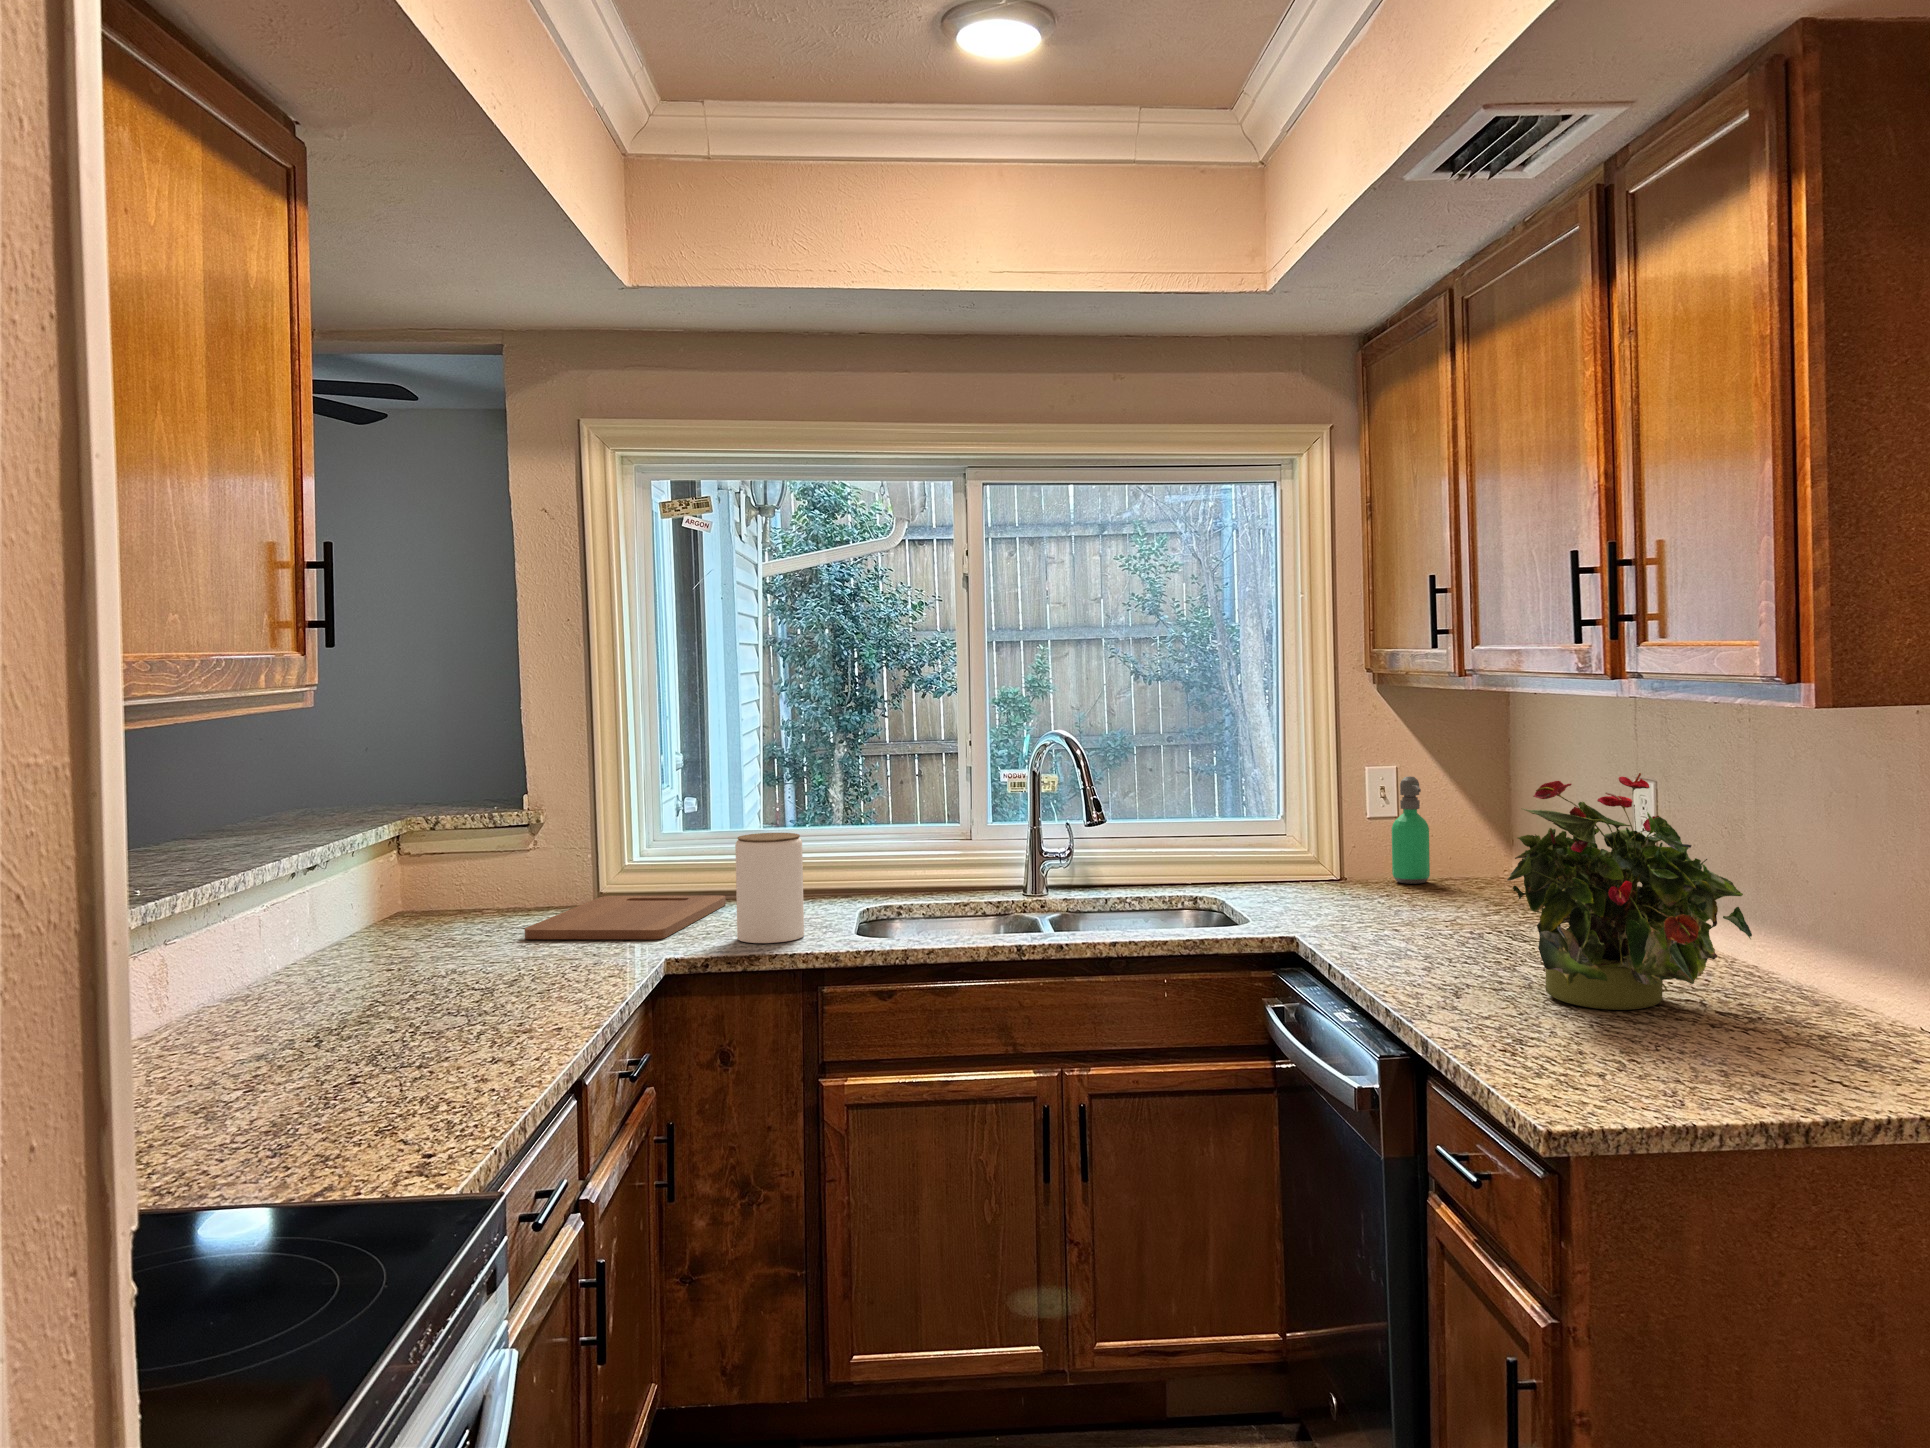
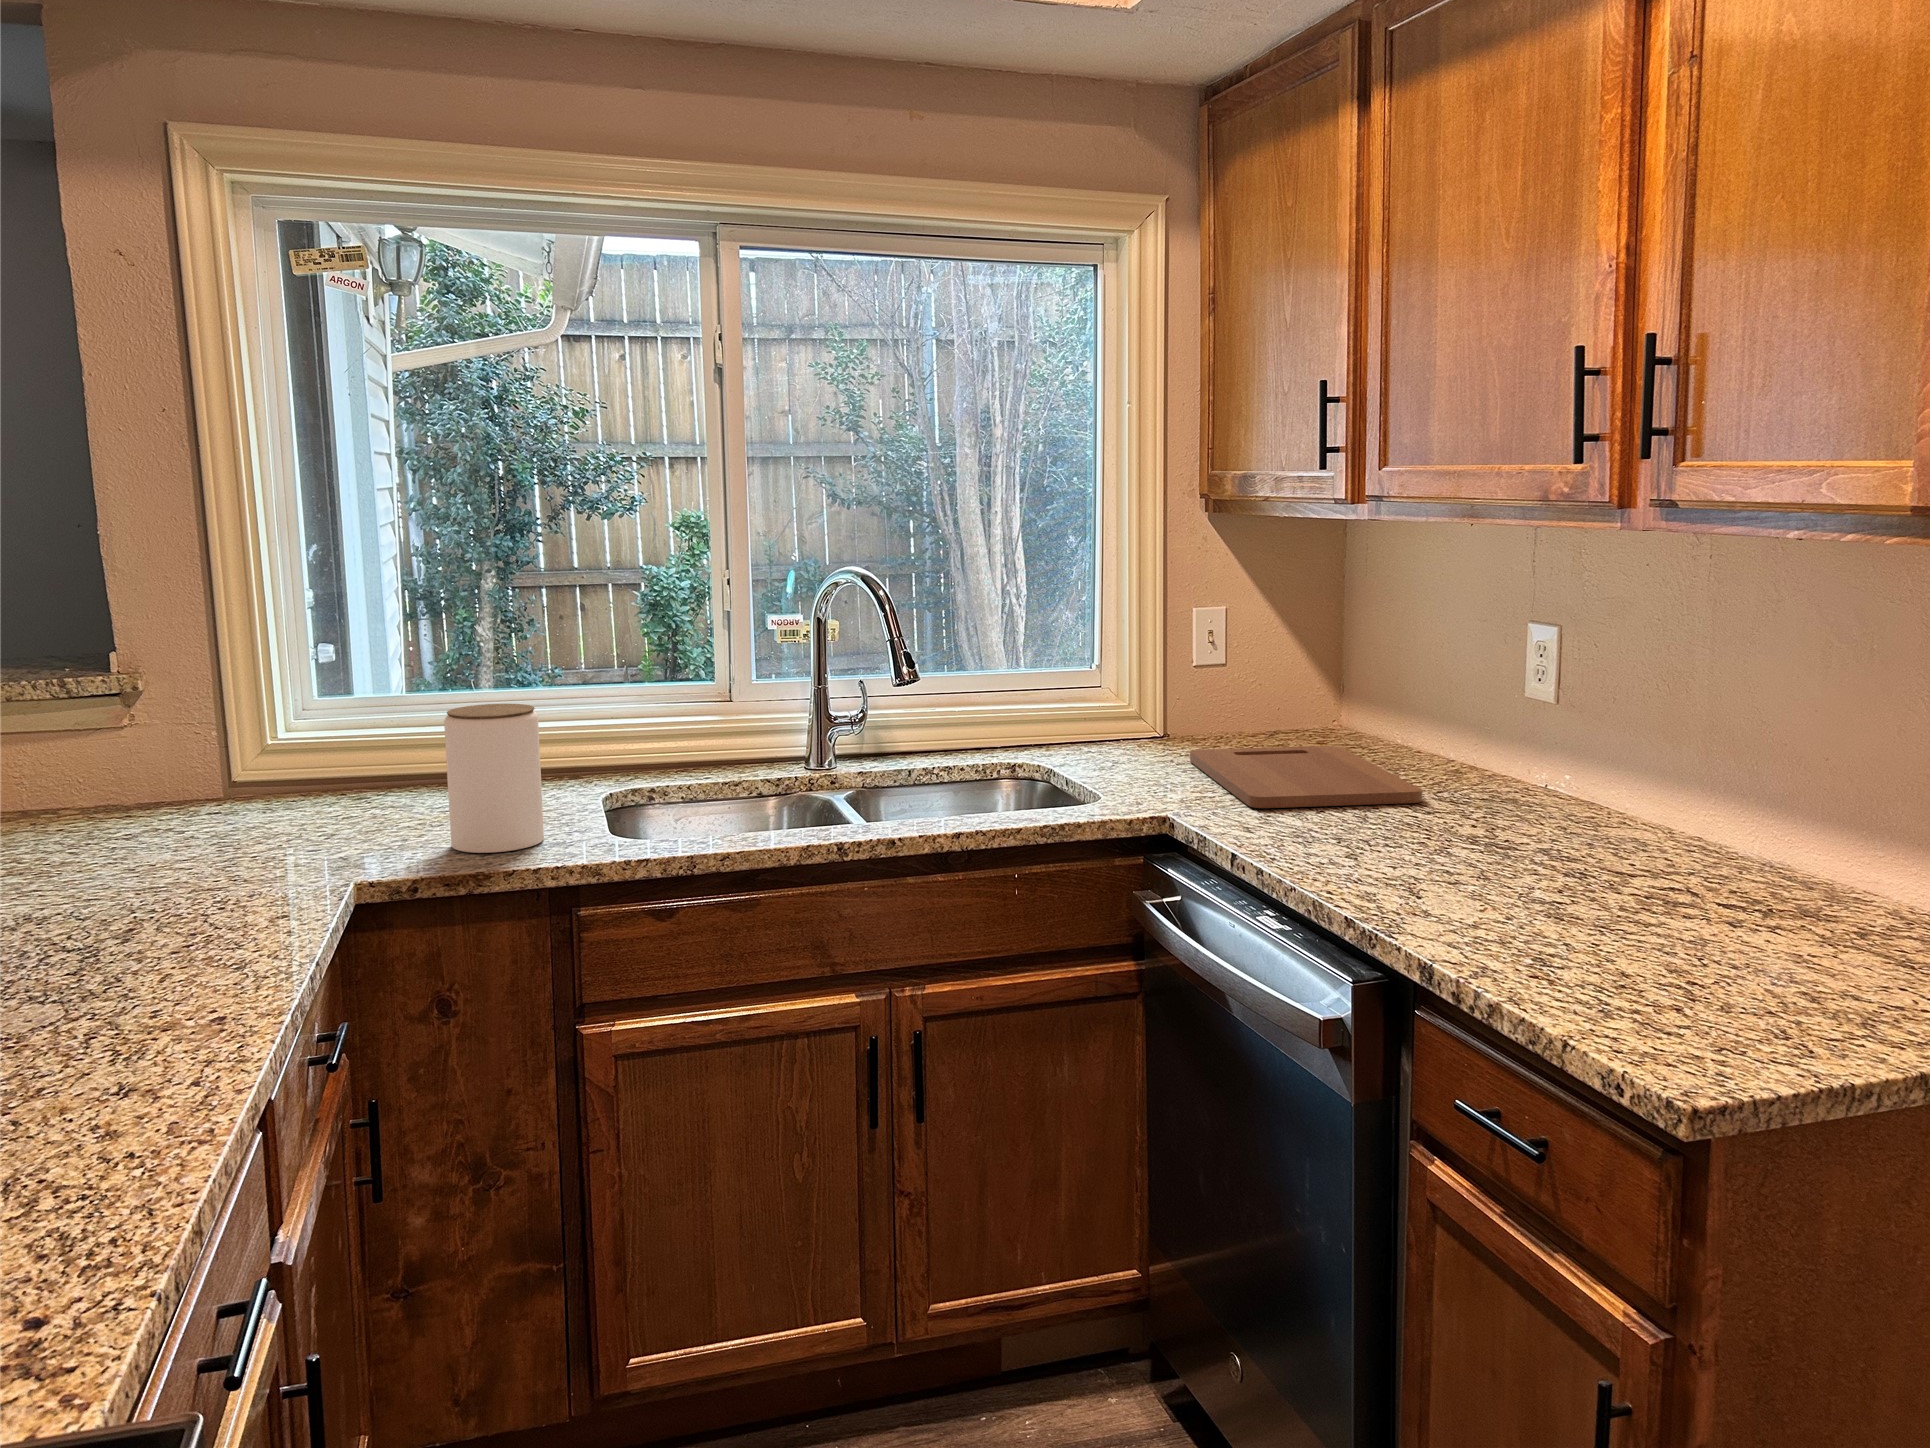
potted plant: present [1507,773,1752,1010] -> none [1480,624,1764,907]
soap dispenser: present [1392,776,1430,884] -> none [1226,619,1269,741]
cutting board: present [525,895,726,939] -> present [1190,746,1422,808]

